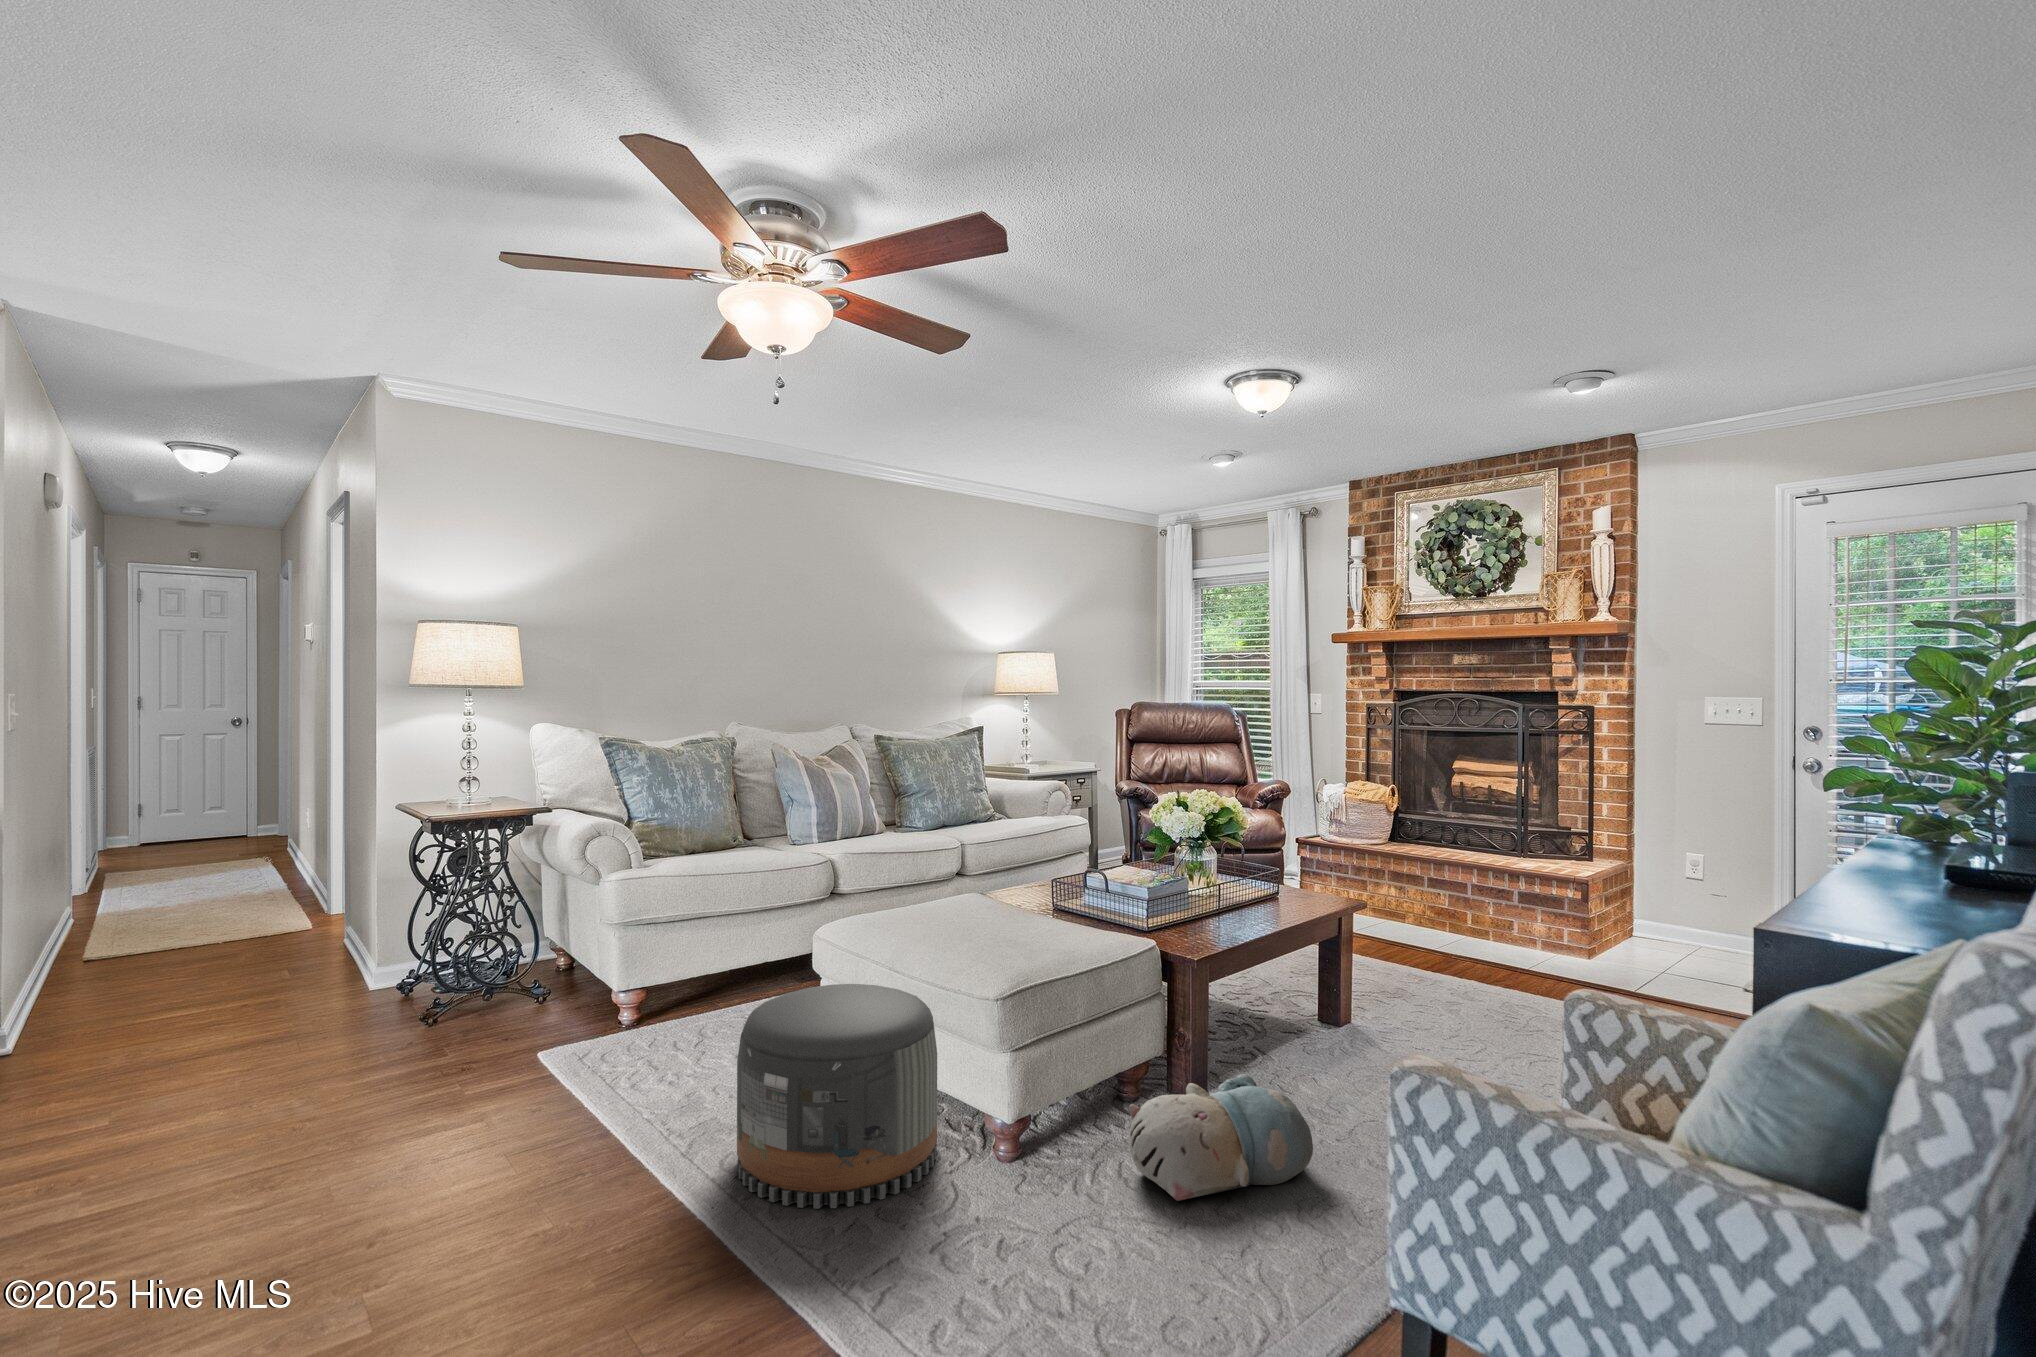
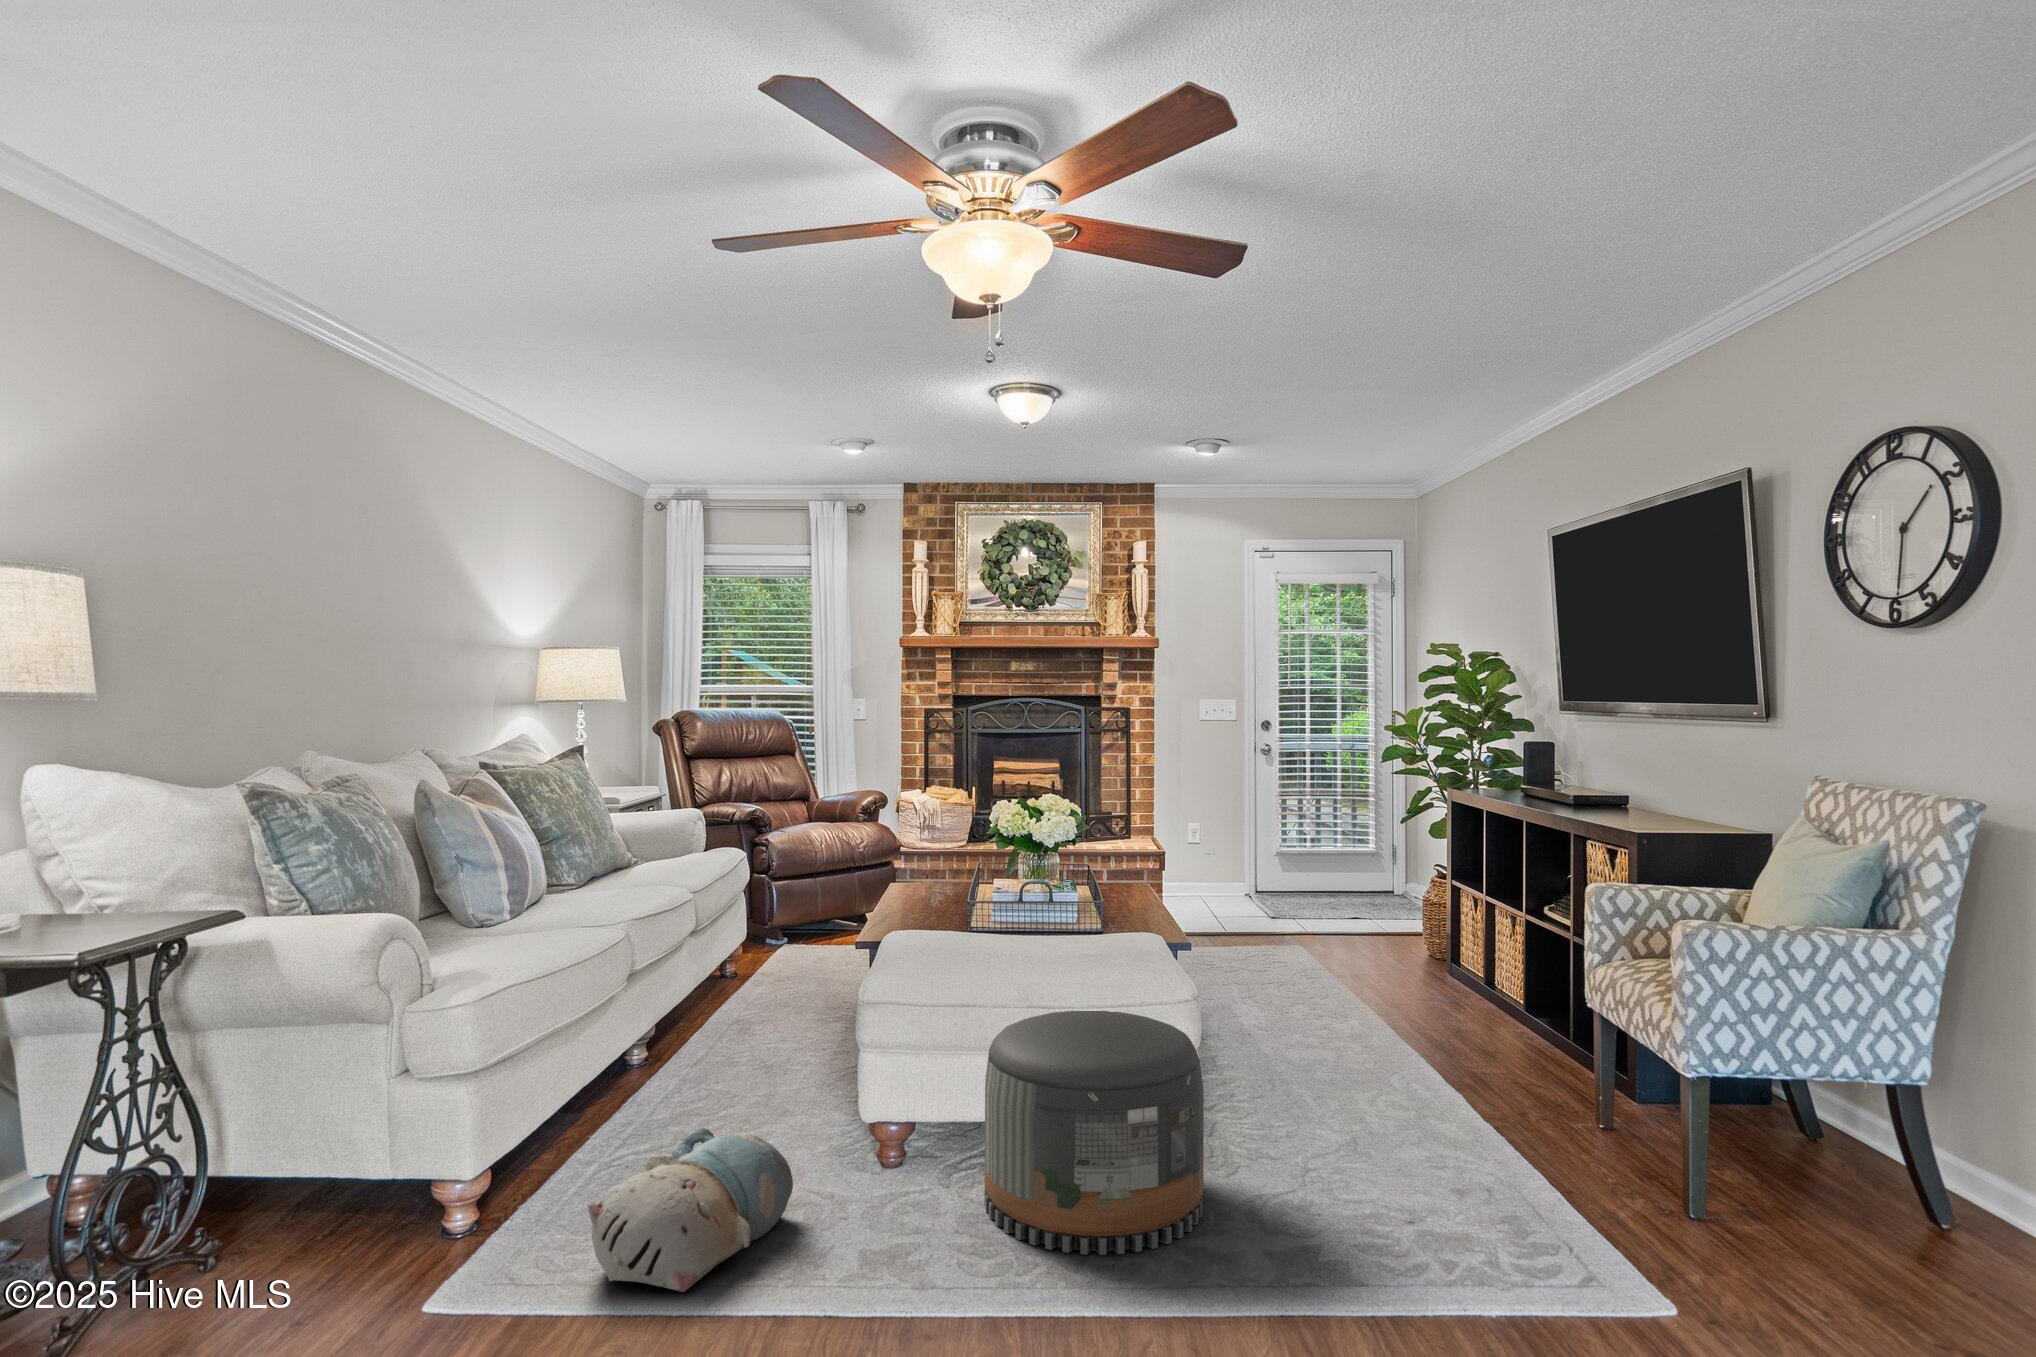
plush toy: present [1129,1074,1313,1201] -> present [587,1128,793,1292]

